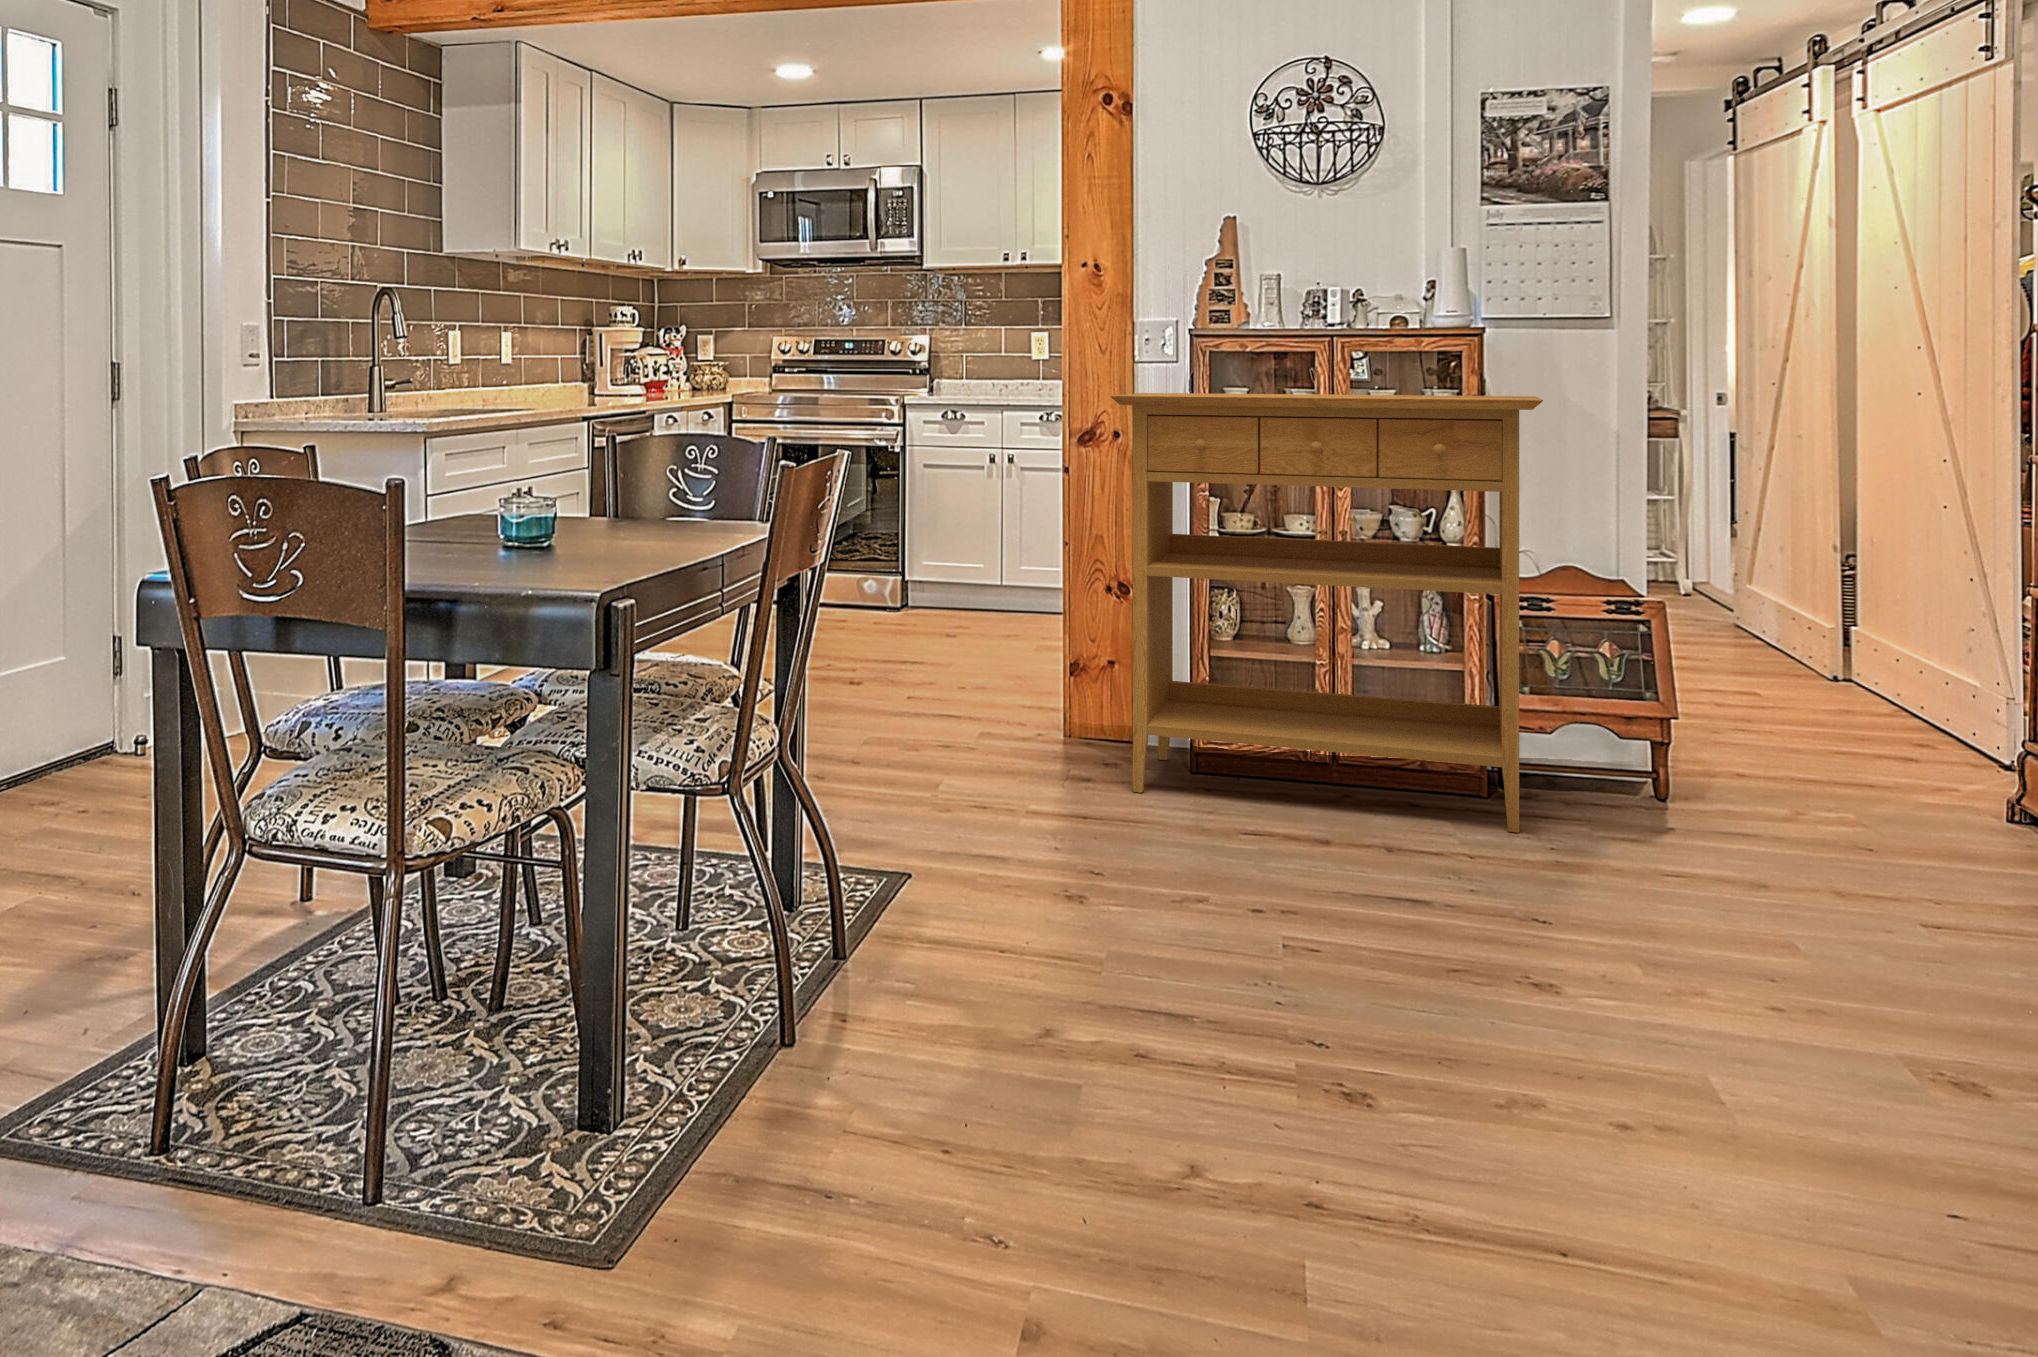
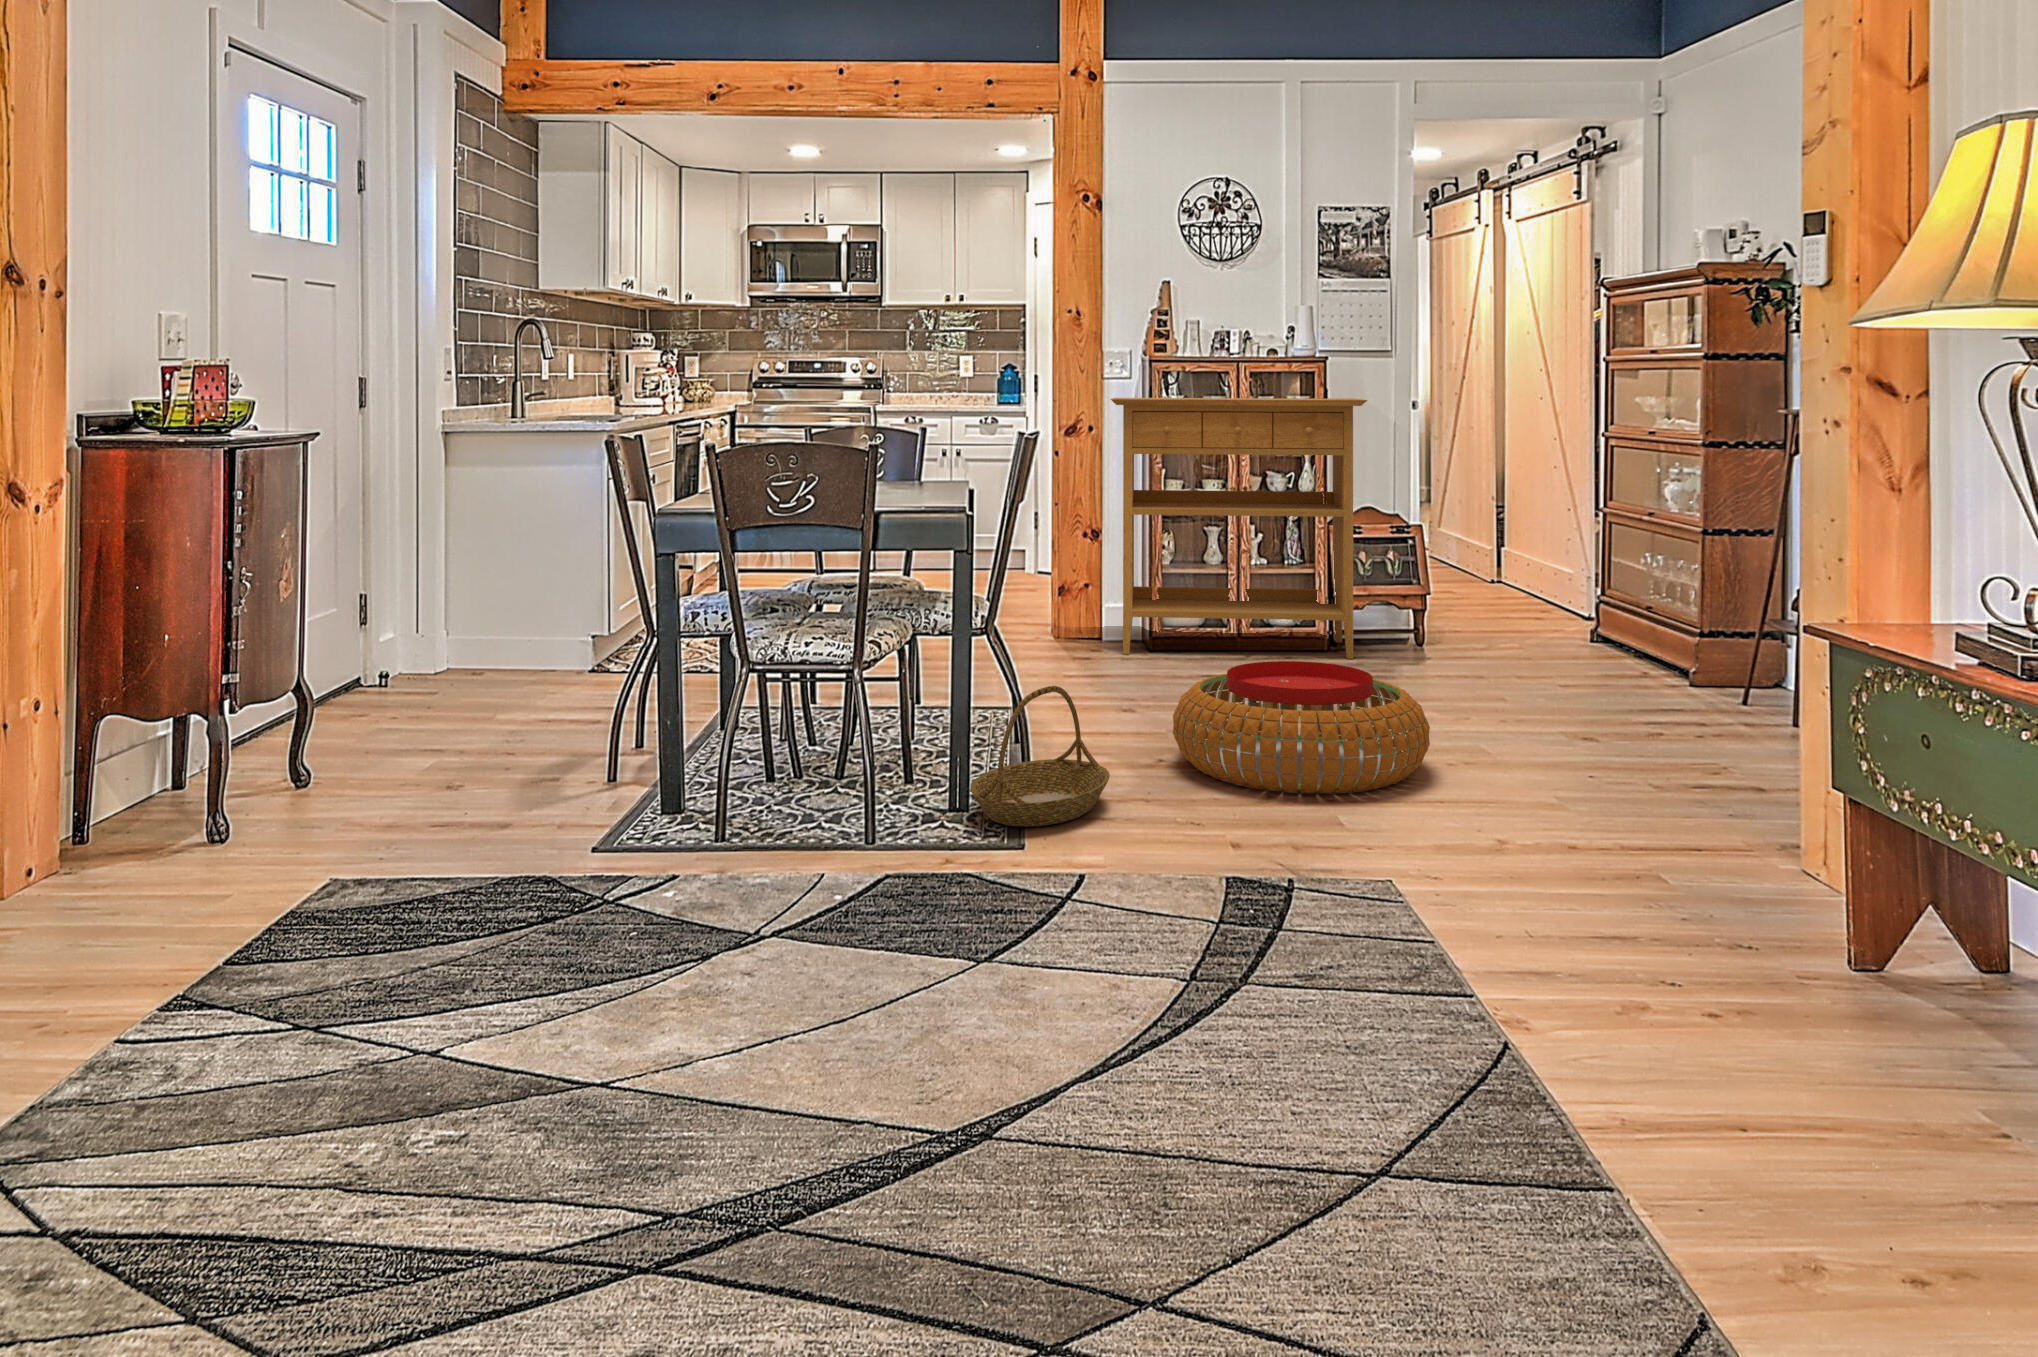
pouf: none [1031,895,1550,1226] -> present [1173,661,1430,793]
basket: none [537,946,844,1243] -> present [970,686,1110,827]

